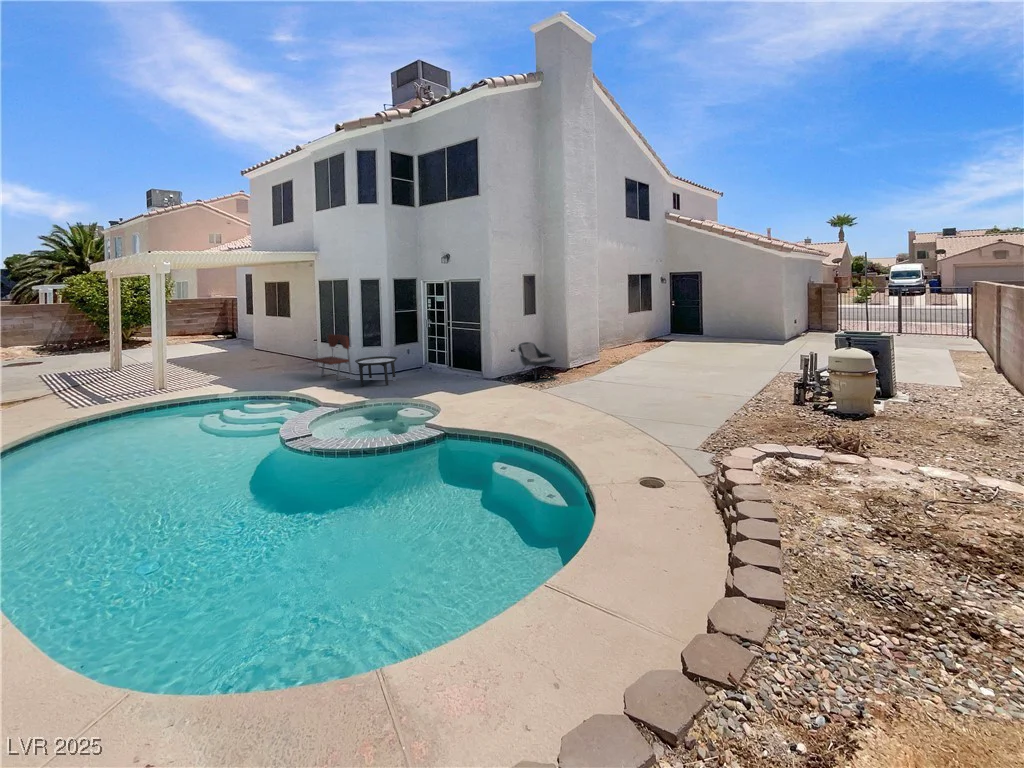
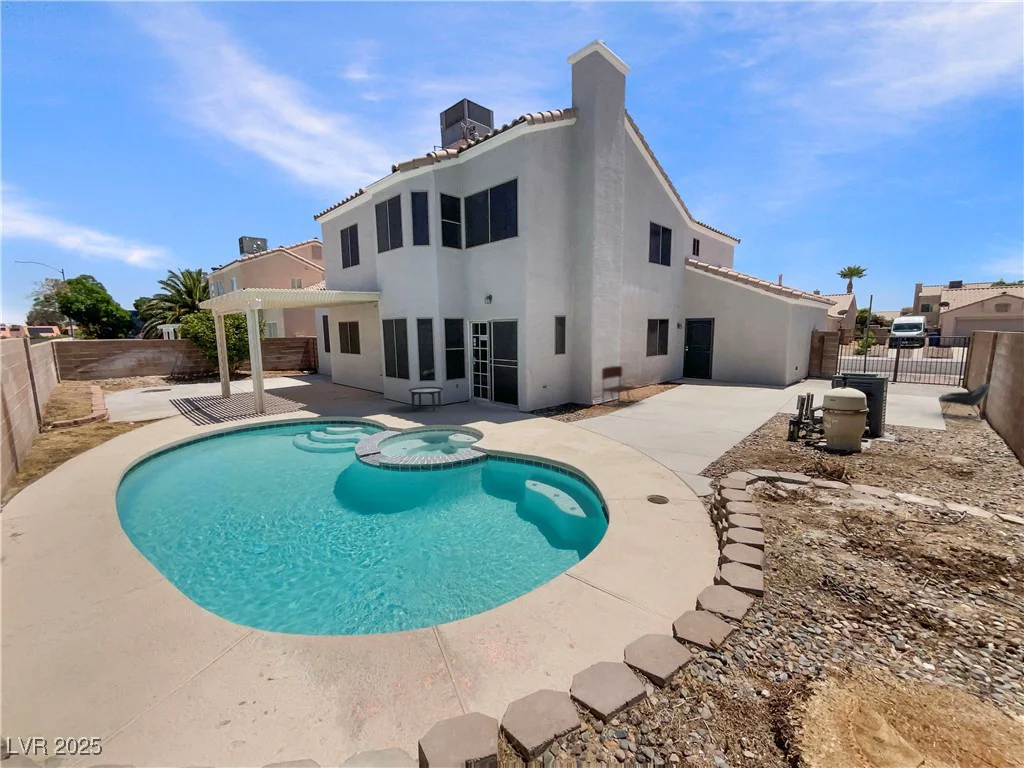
bench: present [313,334,352,380] -> present [602,366,635,407]
lounge chair: present [518,342,555,380] -> present [939,384,990,422]

